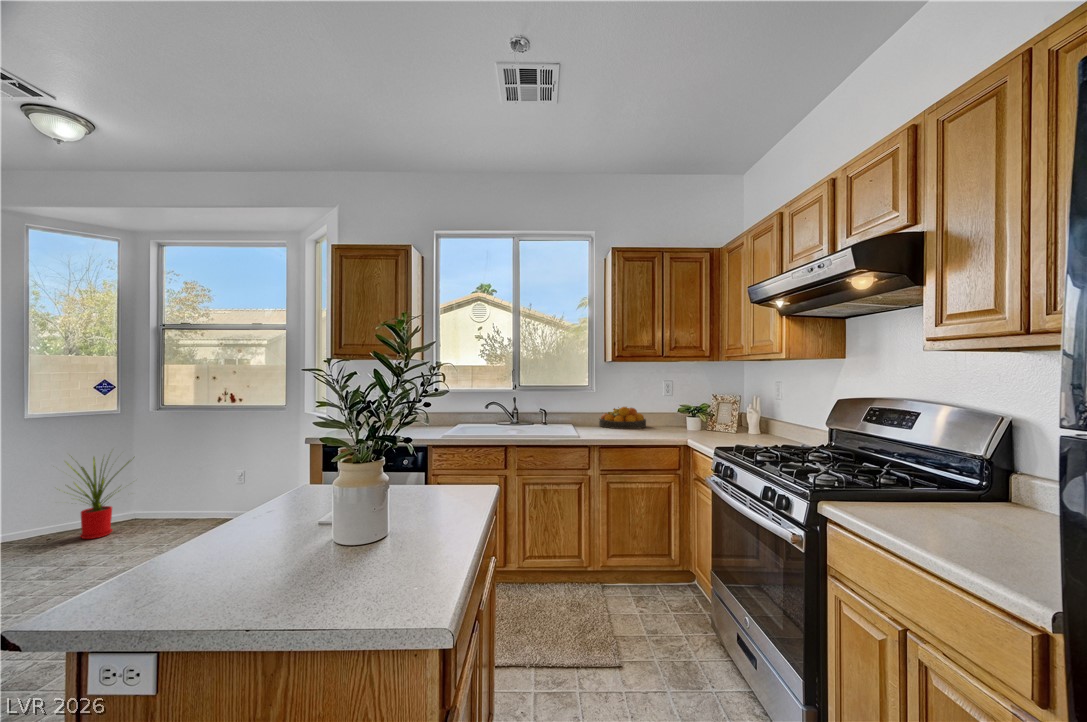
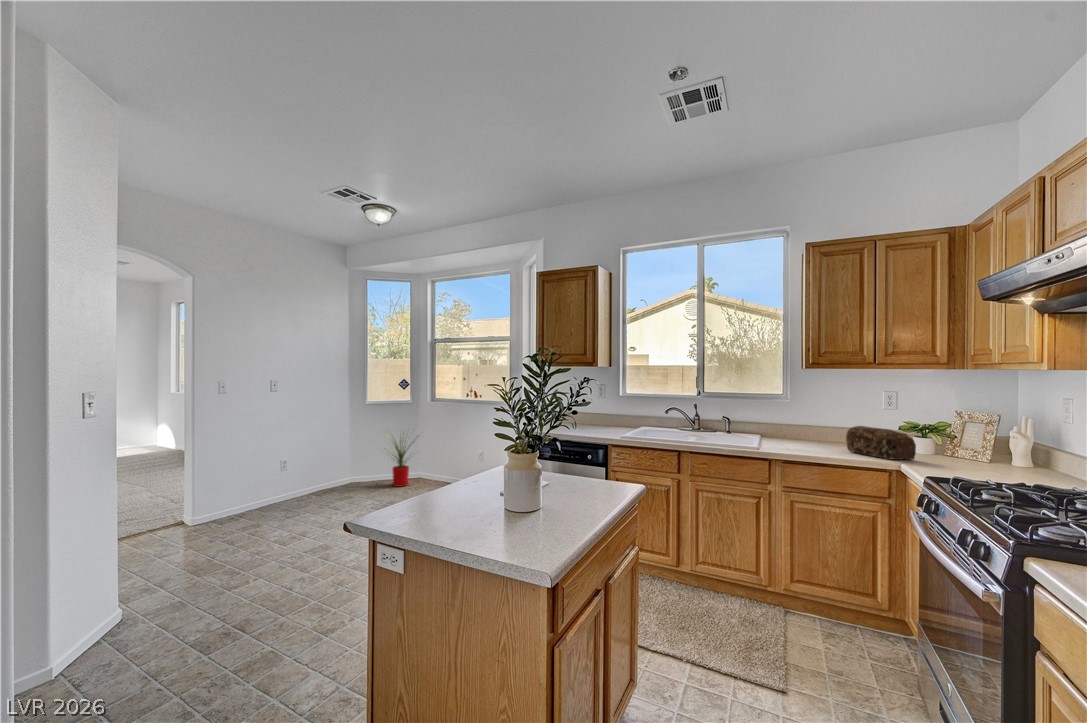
fruit bowl: present [599,407,646,429] -> none [796,417,857,445]
bread loaf: none [646,411,697,438] -> present [846,426,916,460]

